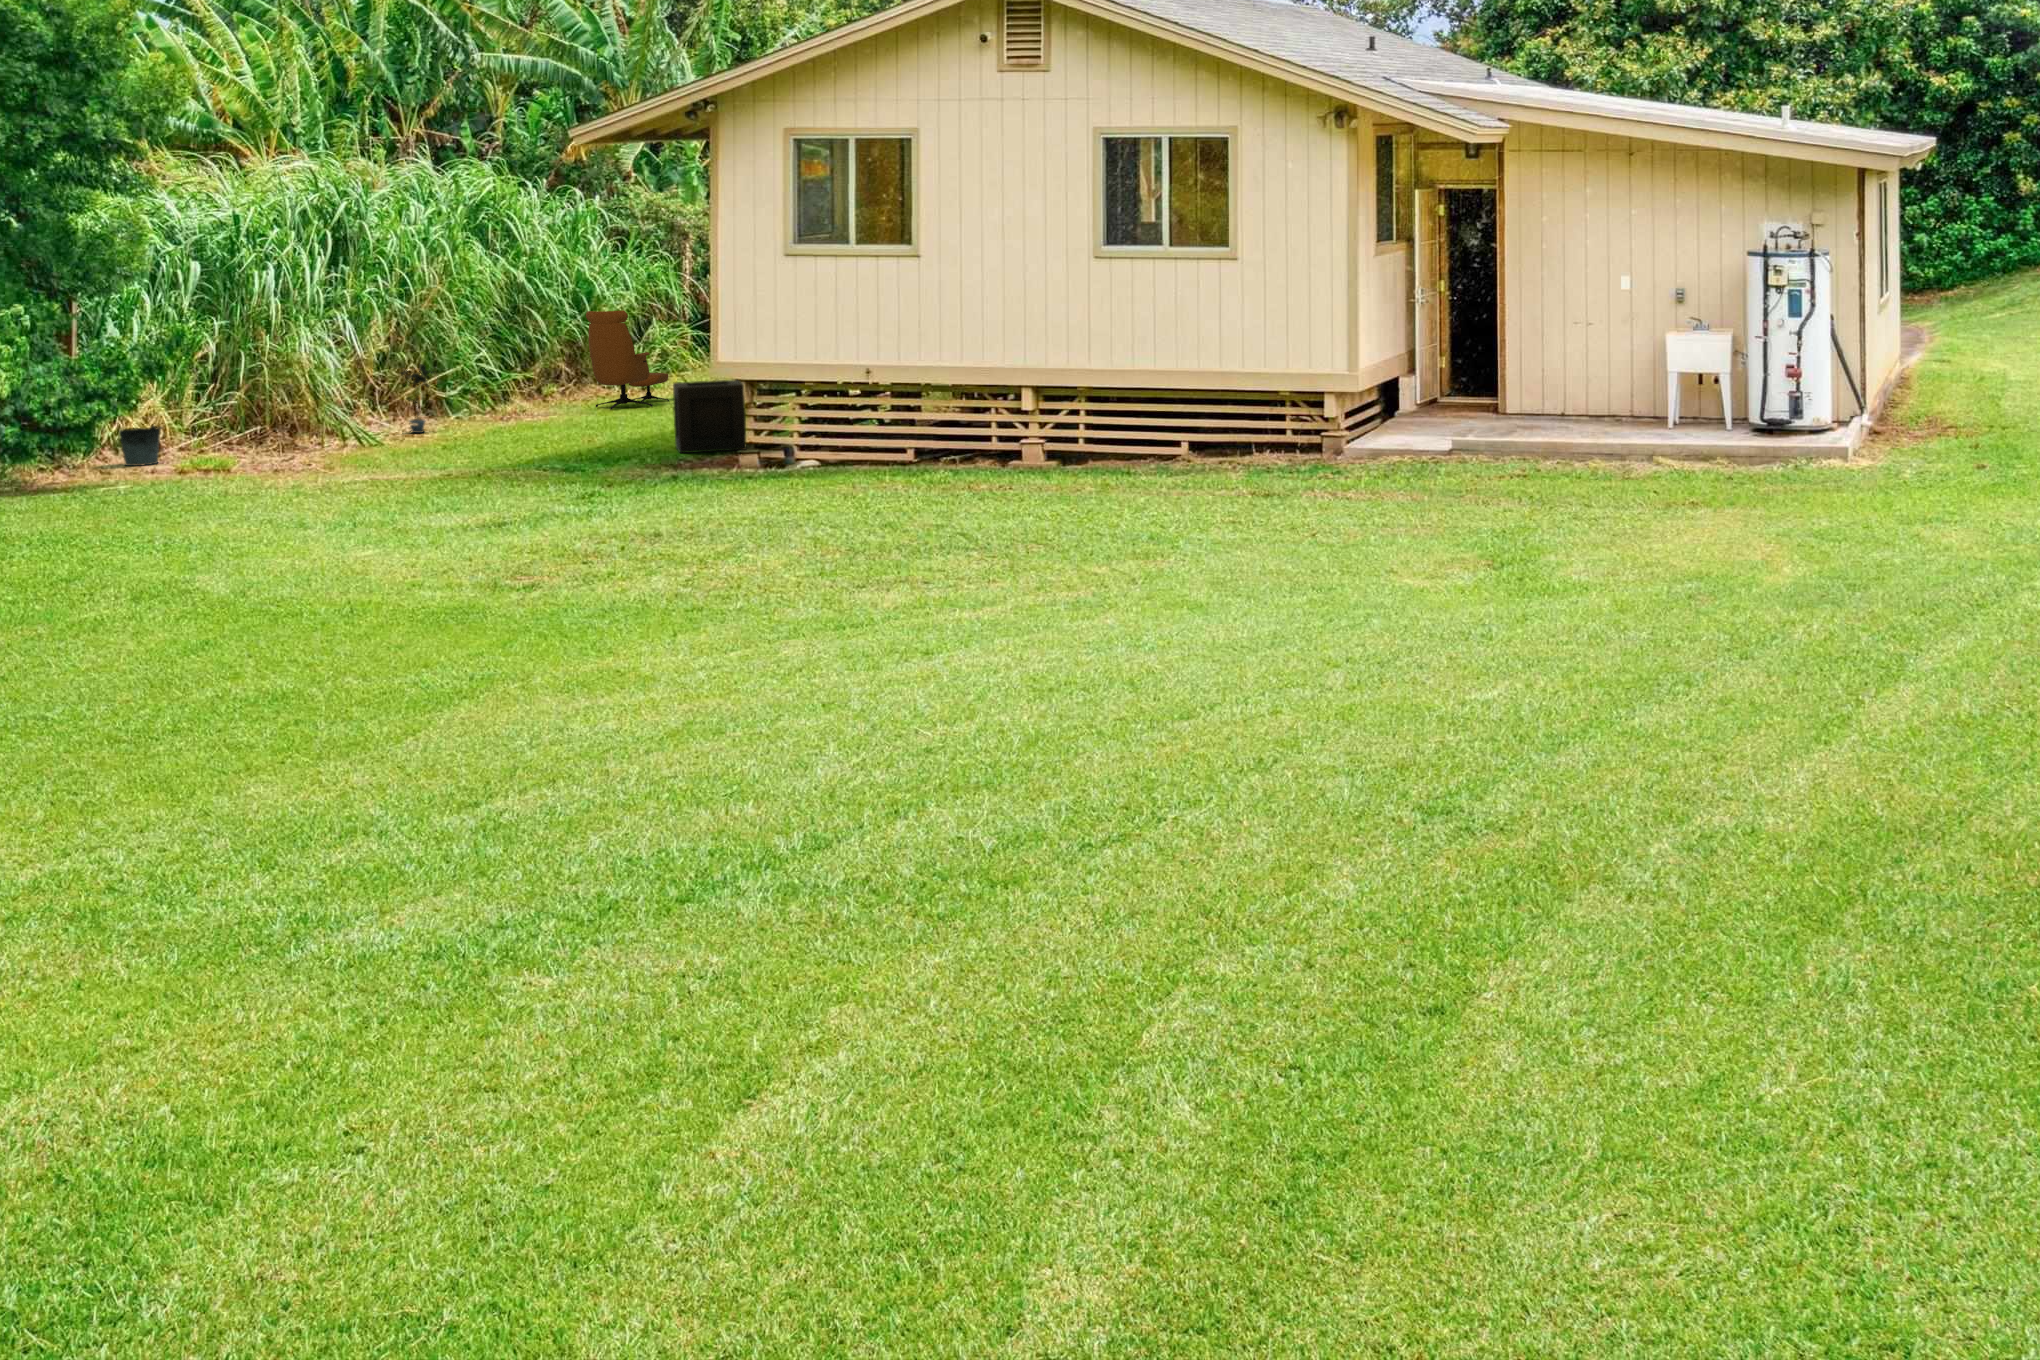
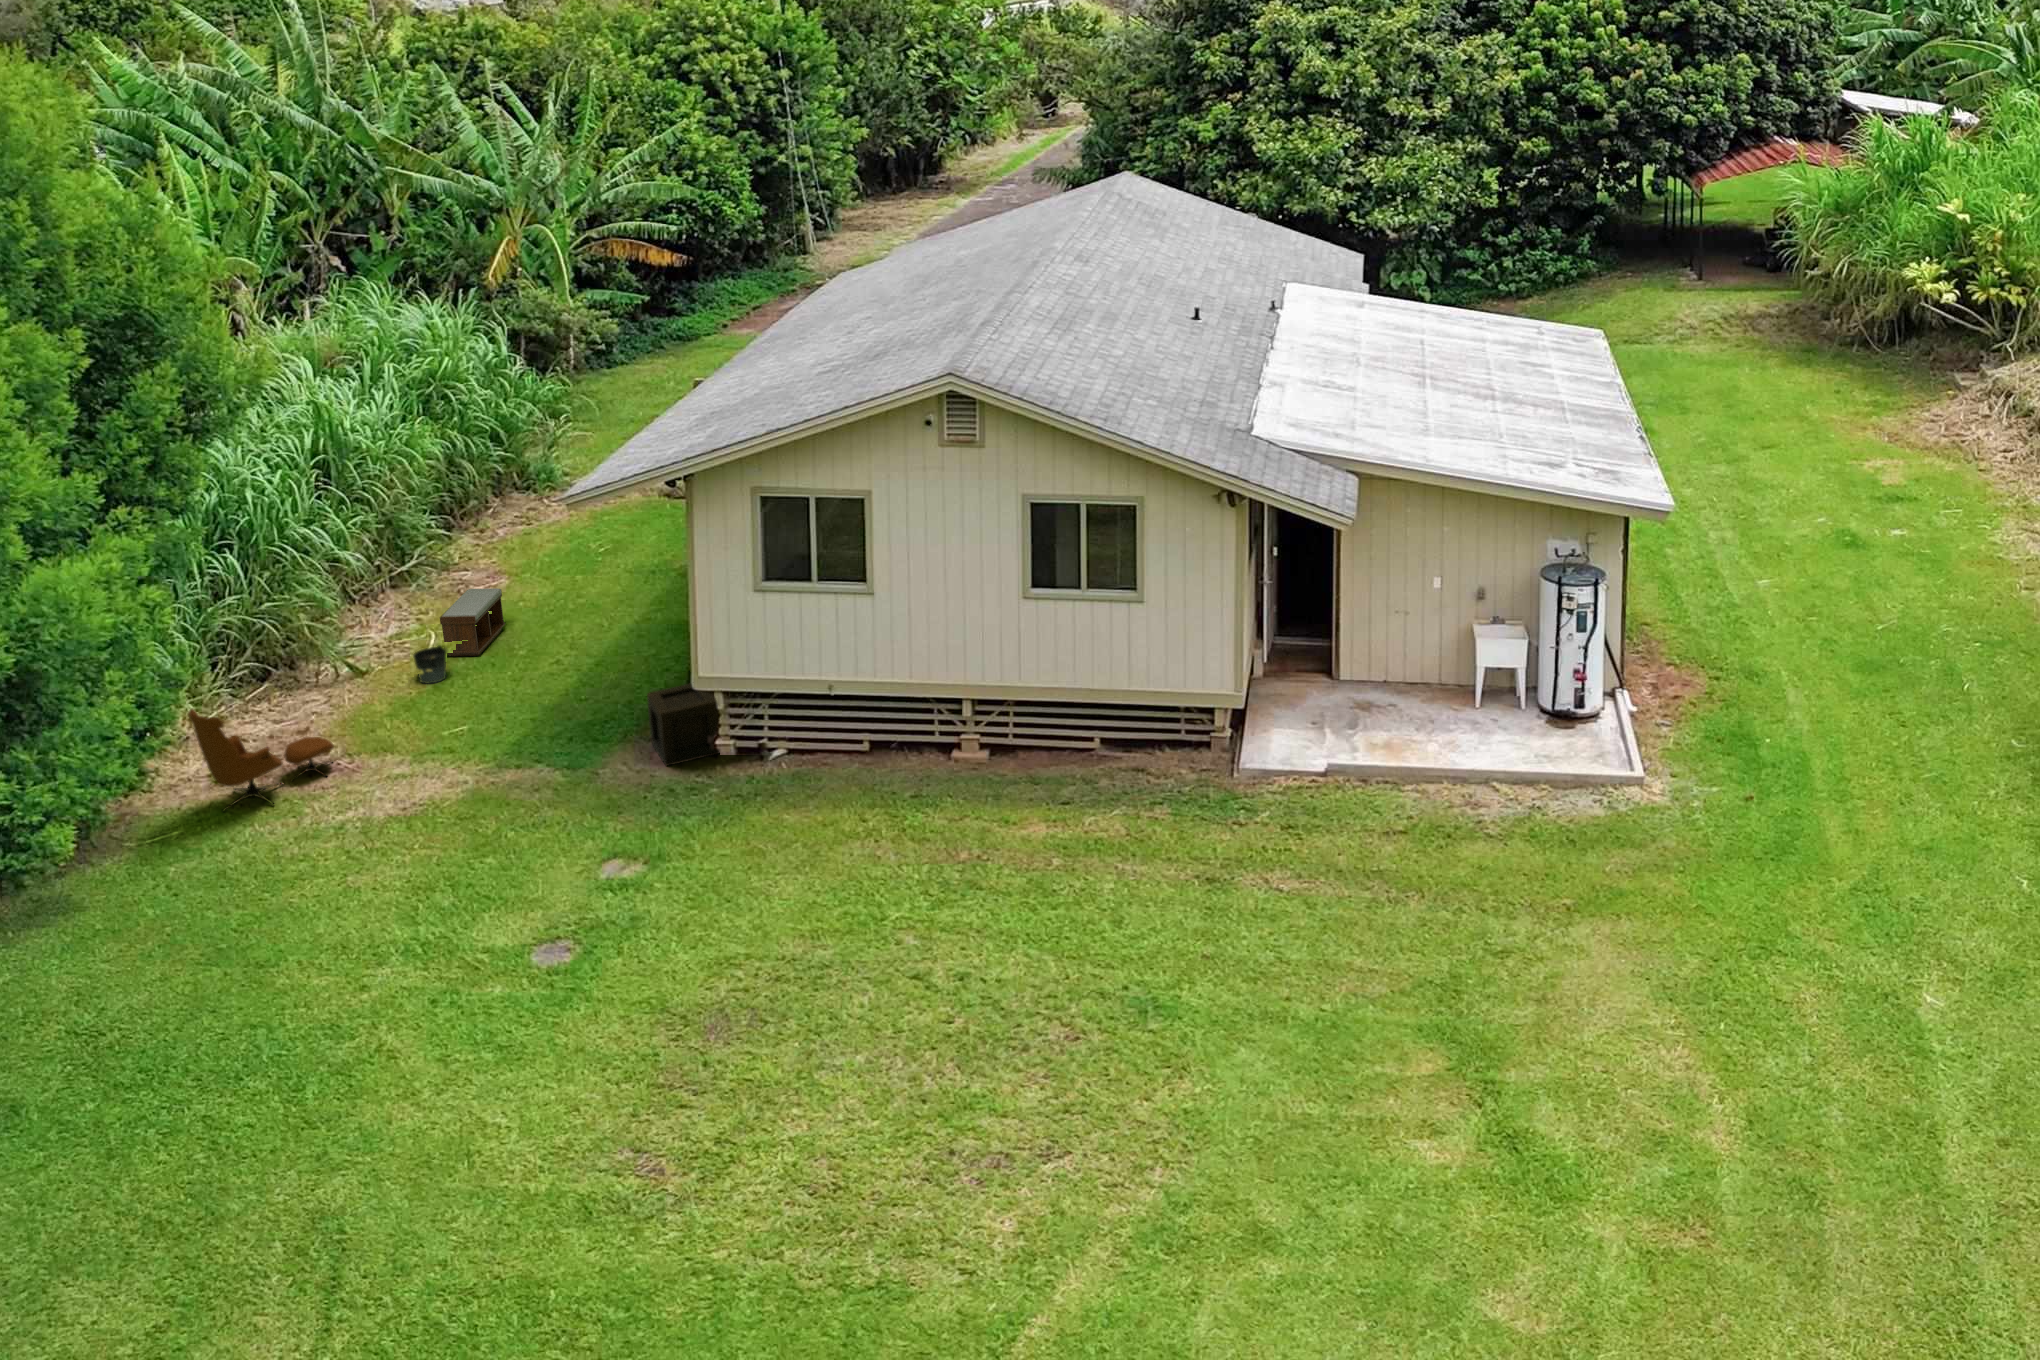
lounge chair: present [586,310,669,410] -> present [188,709,334,811]
bench: none [498,363,576,420] -> present [440,588,505,656]
potted plant: present [401,364,436,433] -> none [358,638,398,703]
bucket: present [119,425,162,466] -> present [413,645,447,684]

